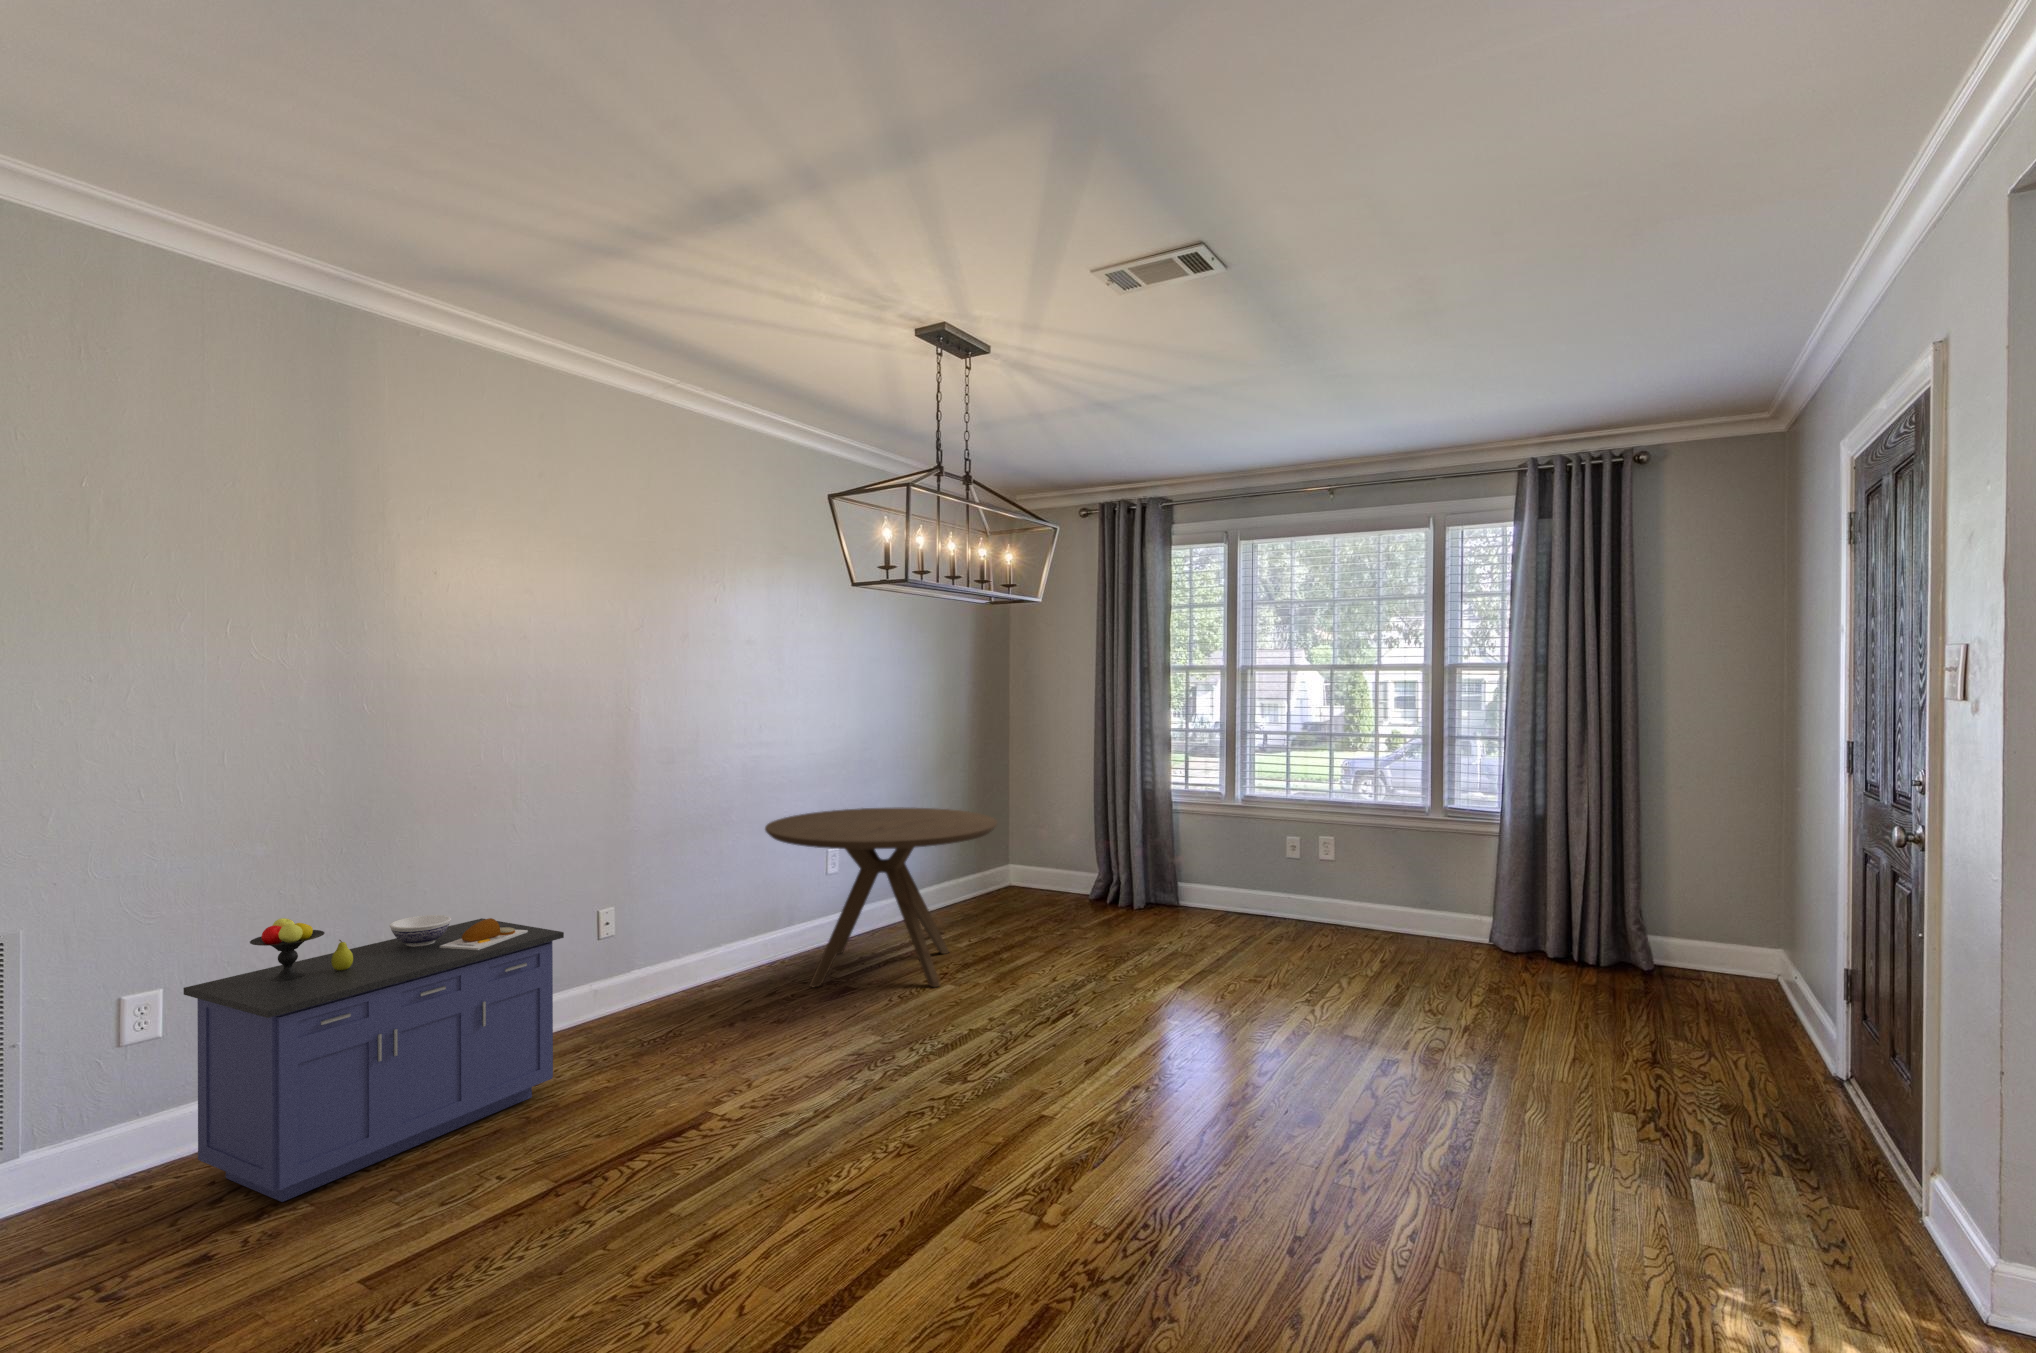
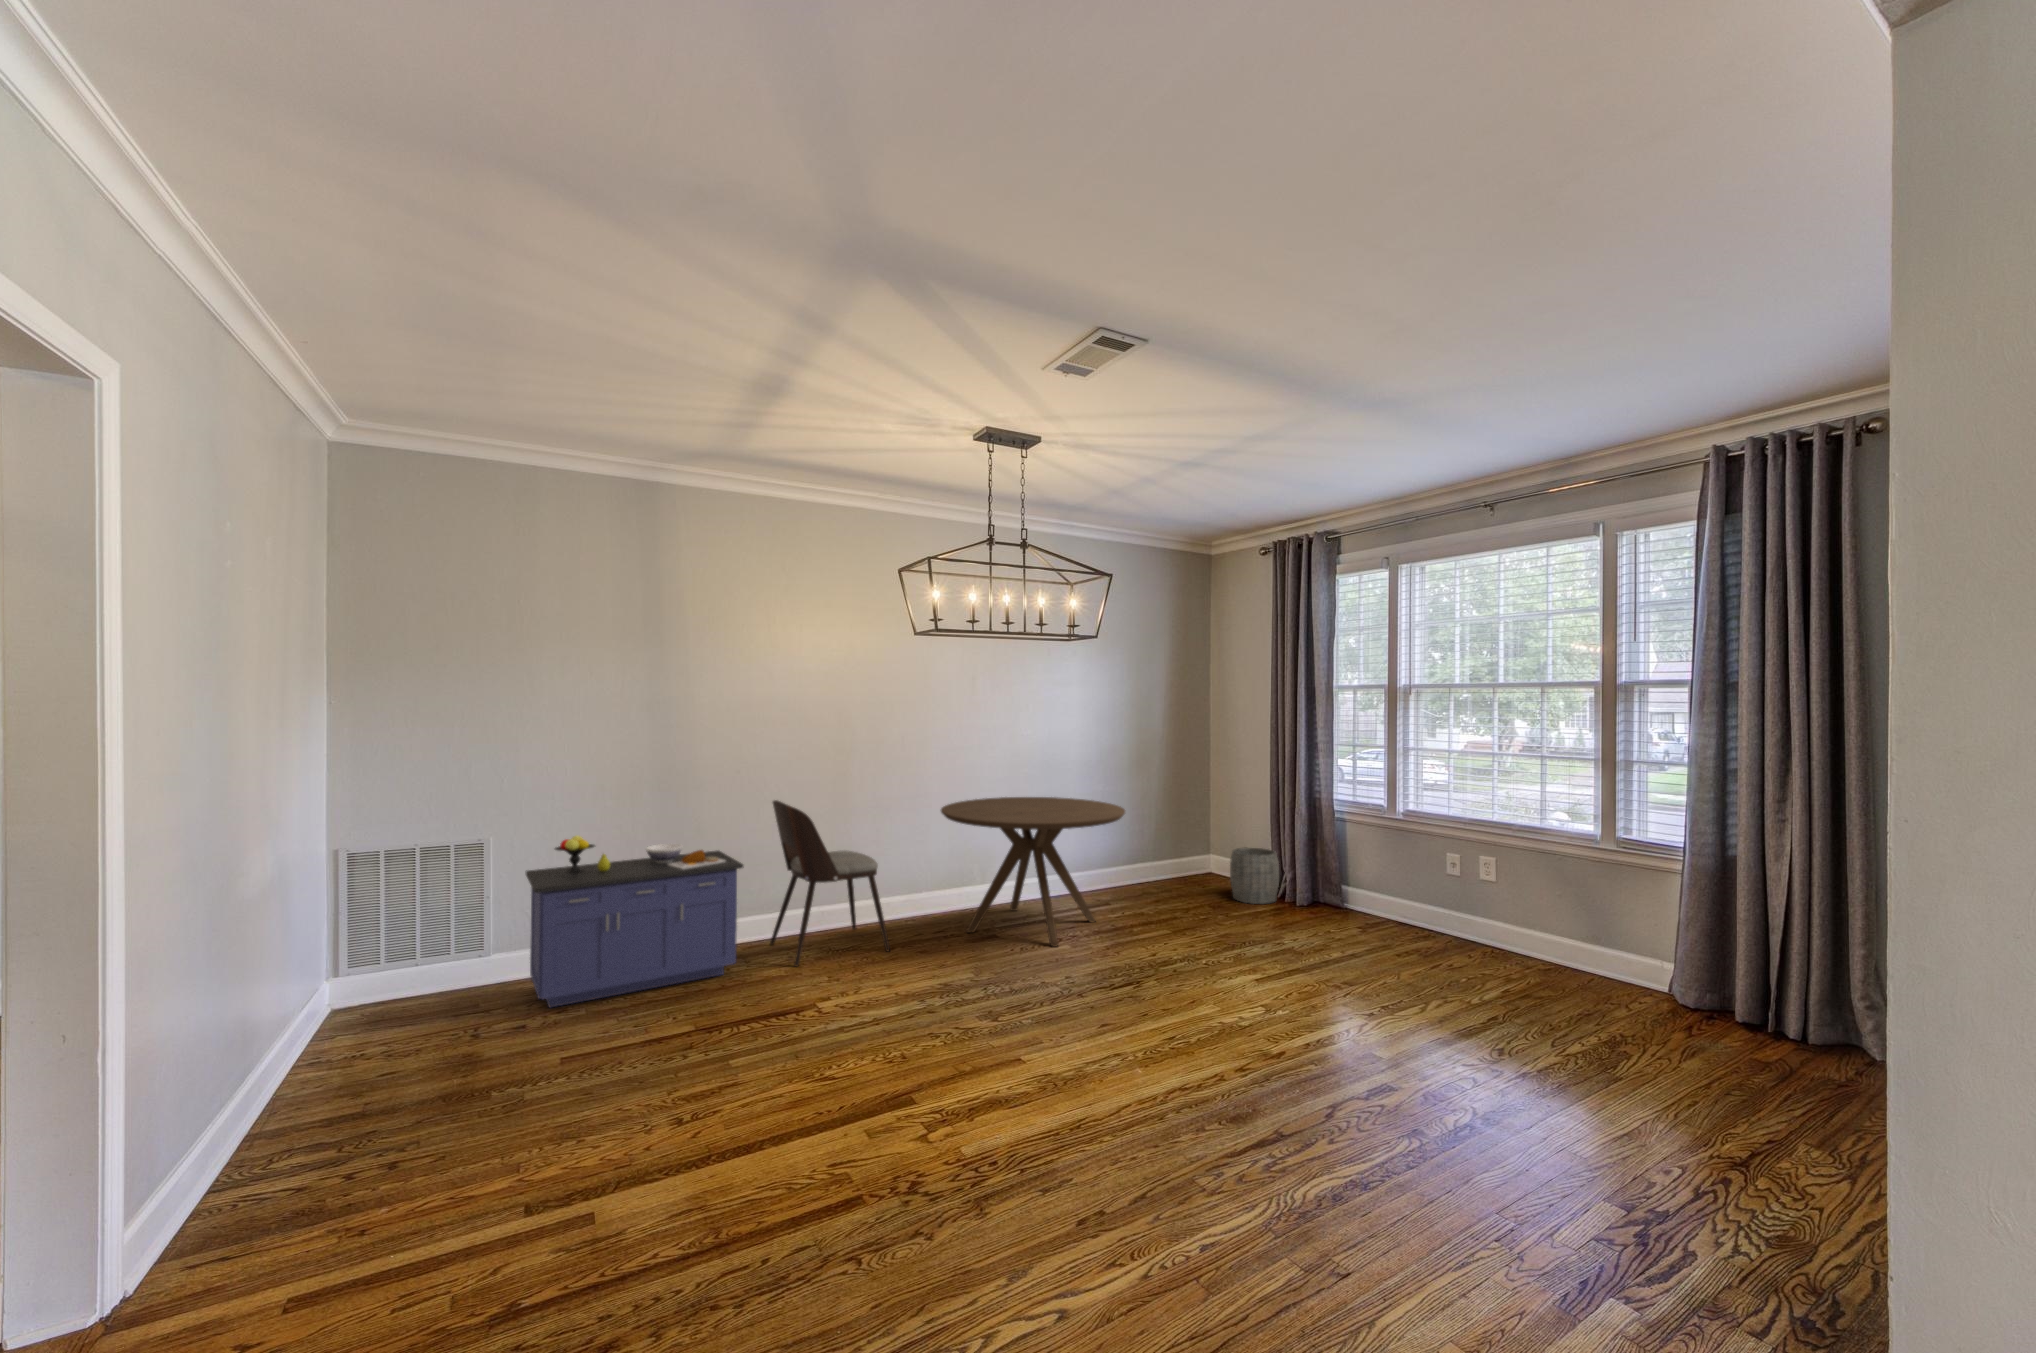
dining chair: none [552,837,740,1067] -> present [770,800,890,966]
woven basket: none [1056,849,1109,911] -> present [1230,847,1279,904]

